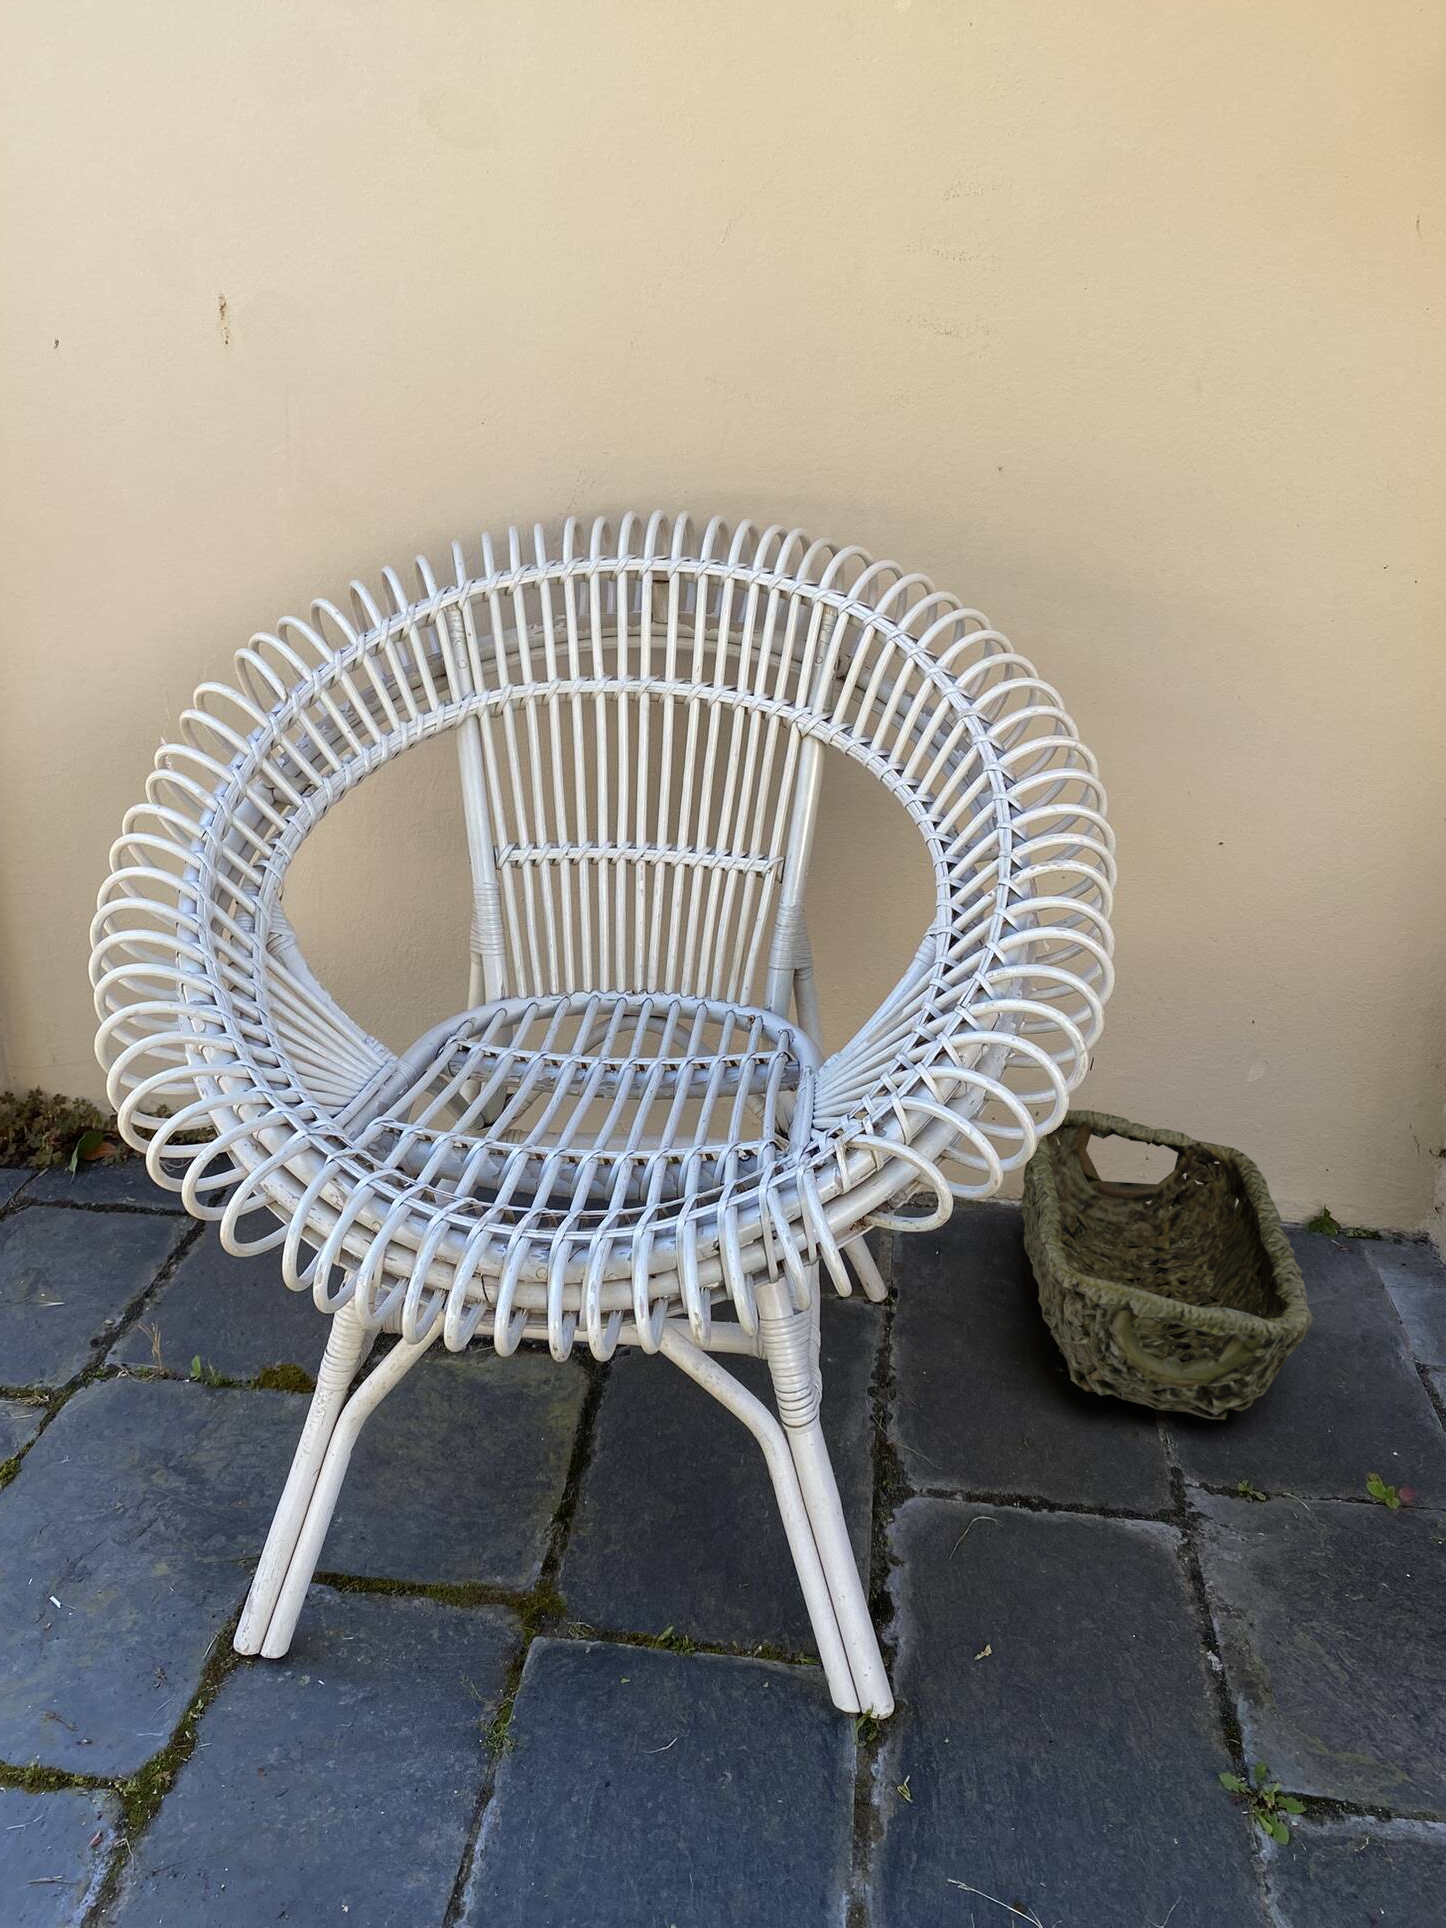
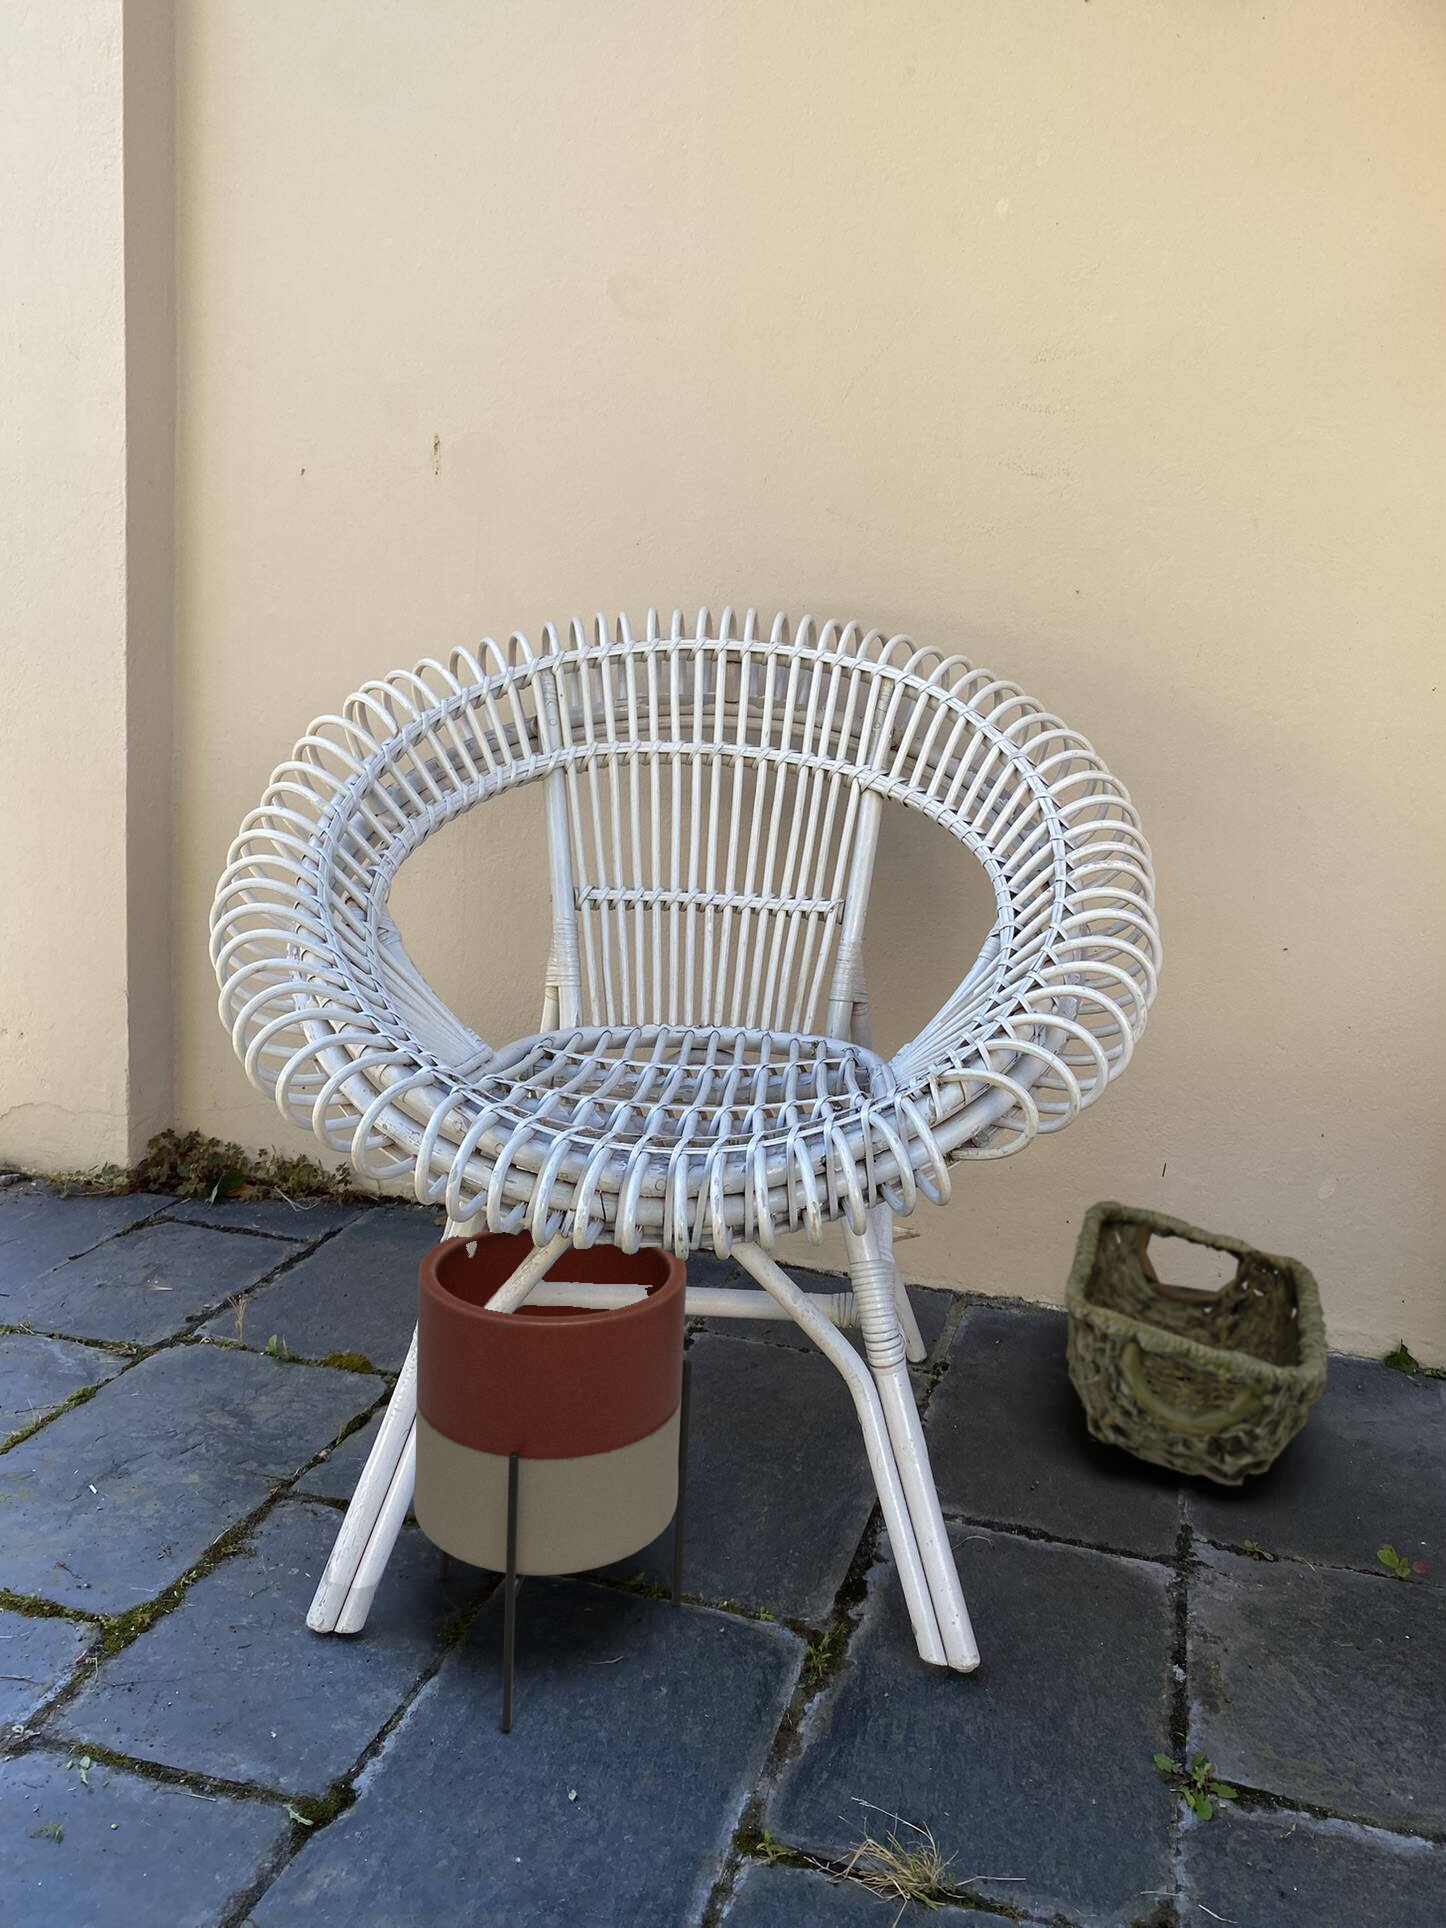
planter: none [432,1309,723,1859] -> present [414,1228,692,1730]

